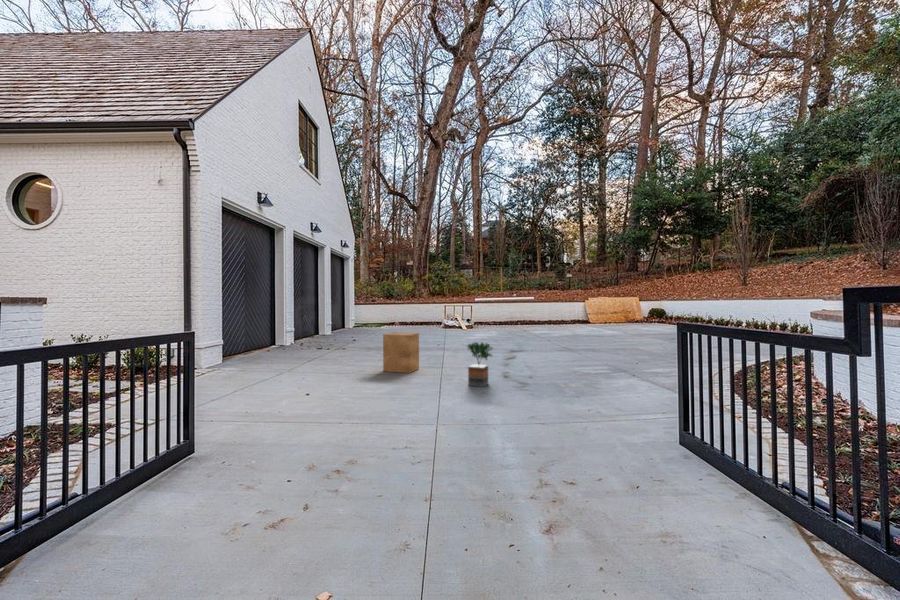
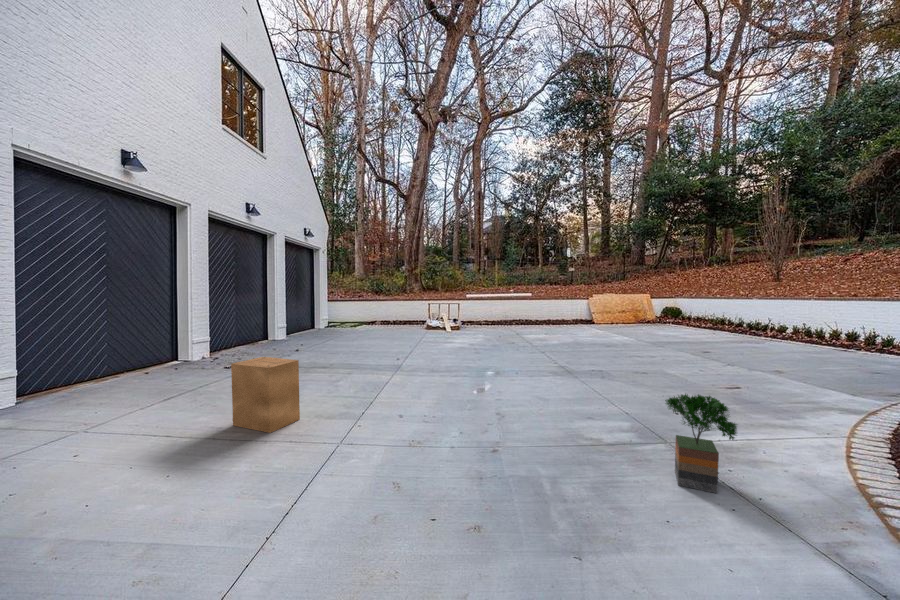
potted tree: present [467,342,492,387] -> present [665,394,737,493]

